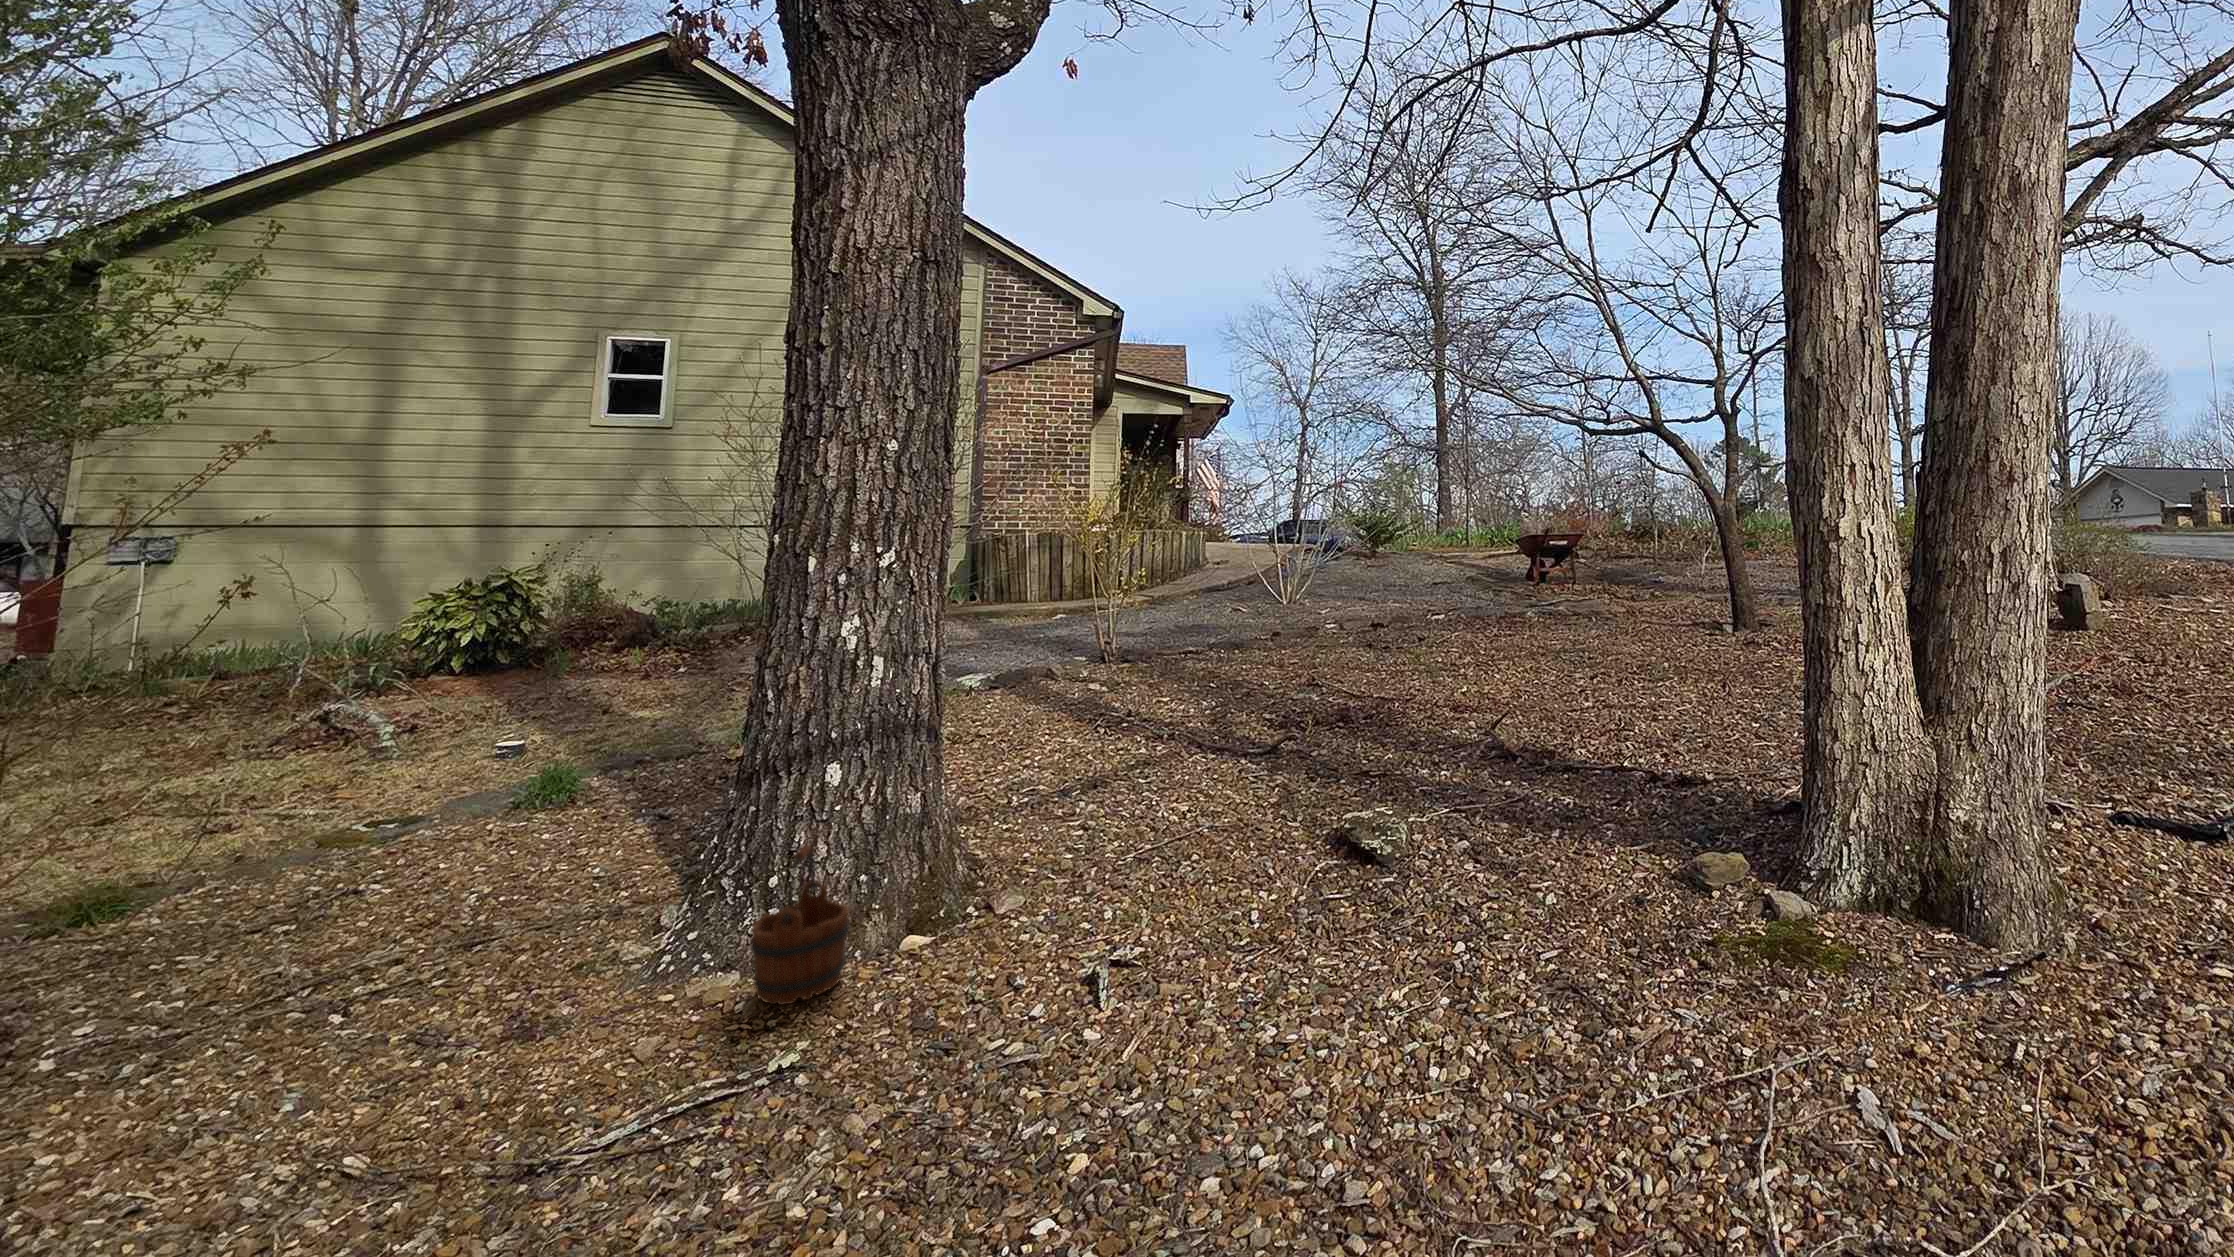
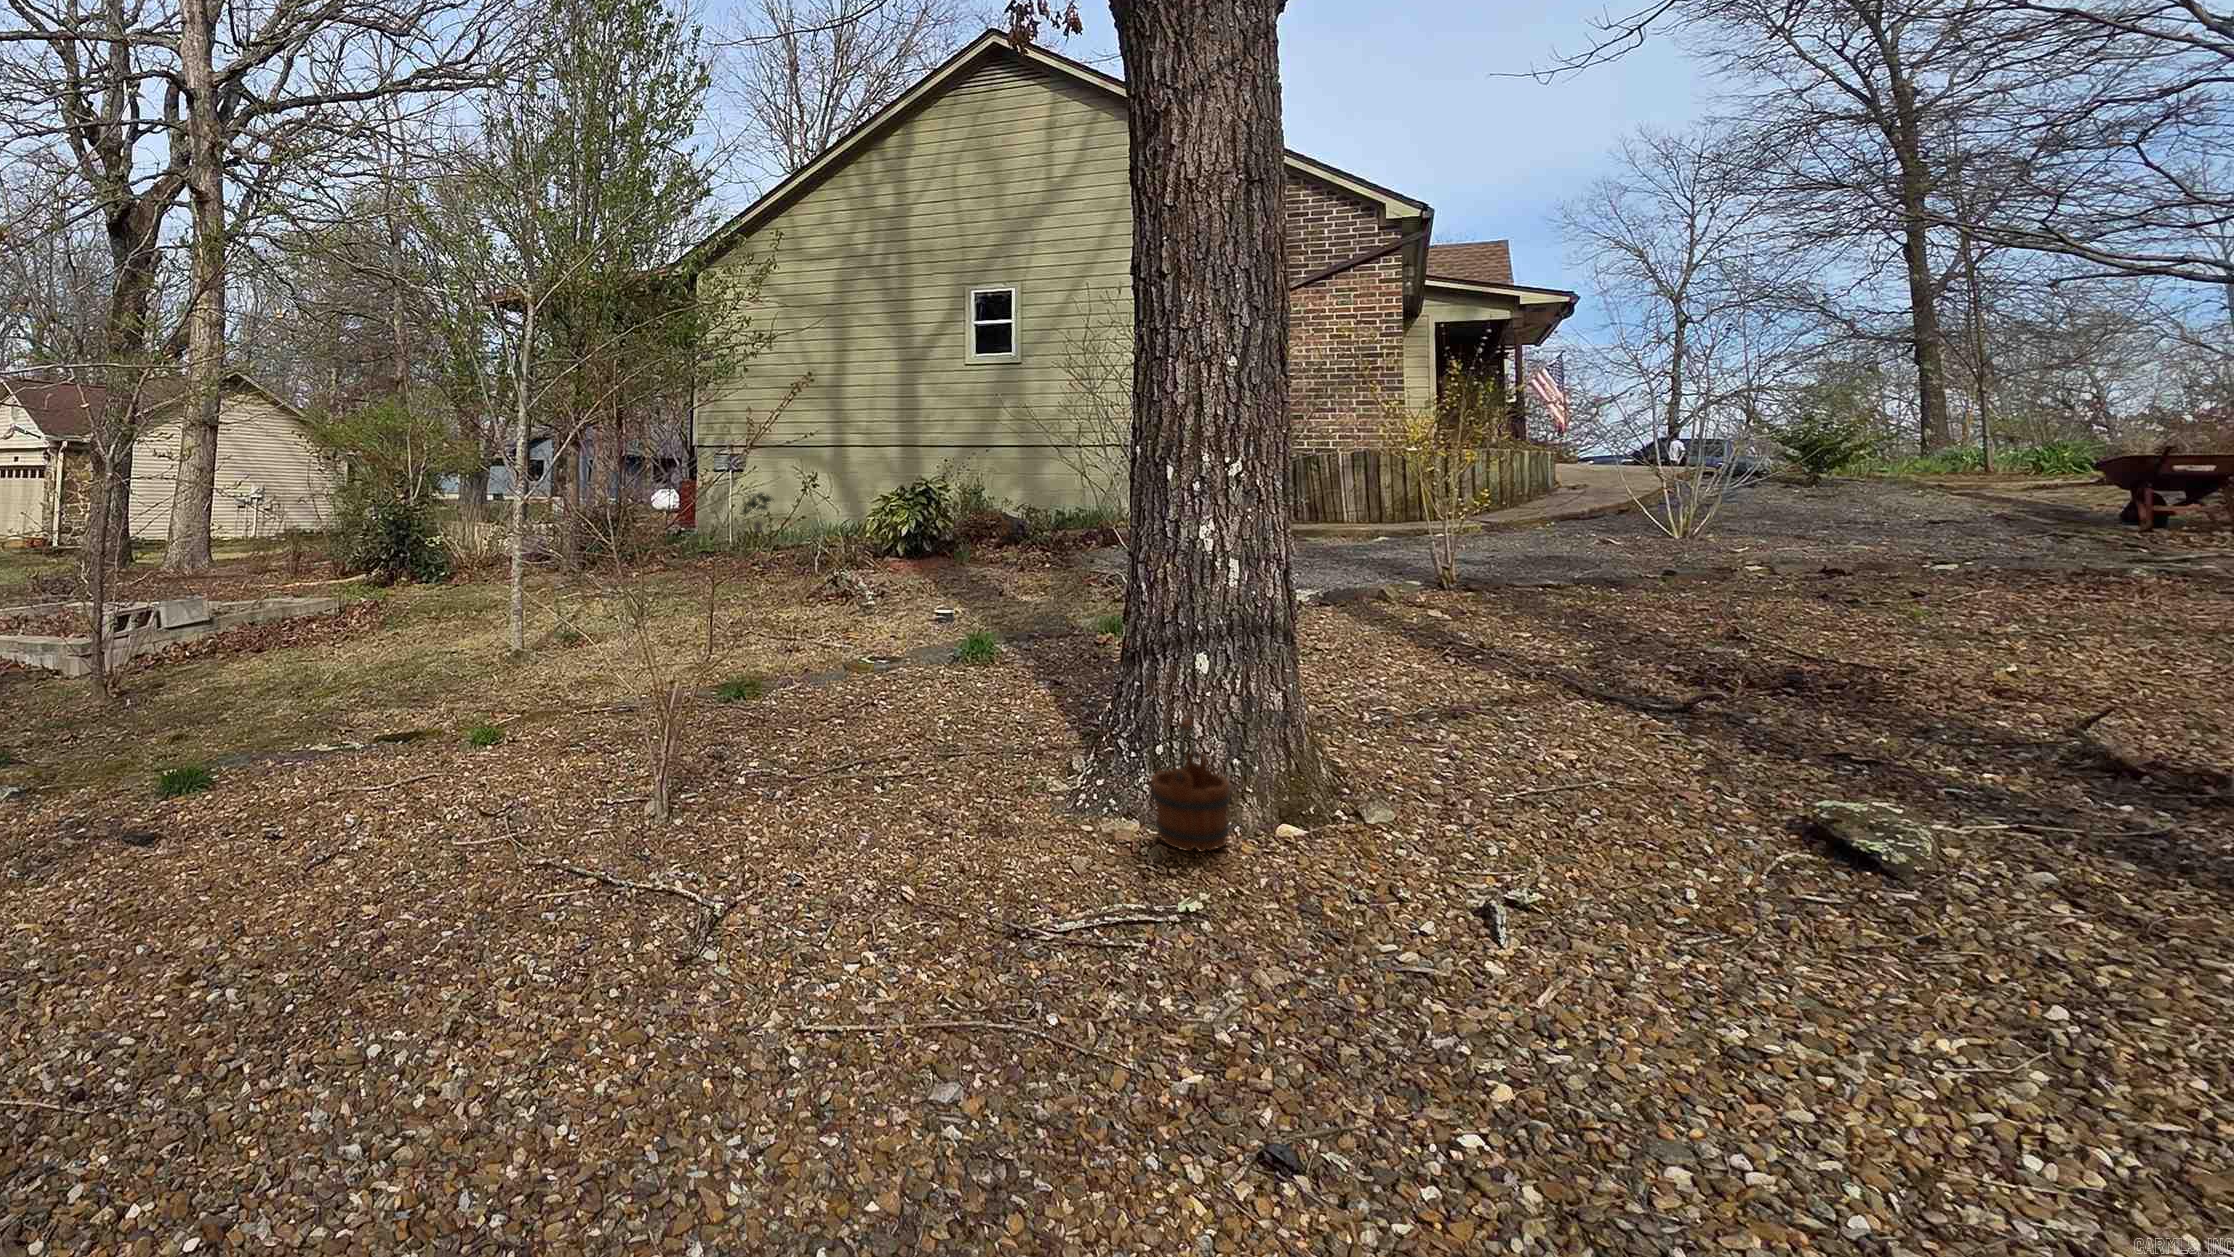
potted plant: none [152,595,231,657] -> present [741,493,774,532]

